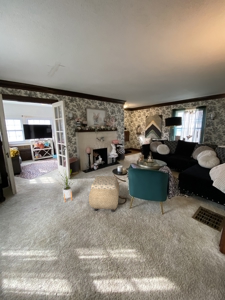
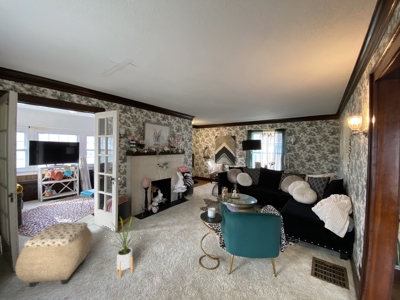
ottoman: present [89,176,119,212] -> present [15,223,93,287]

